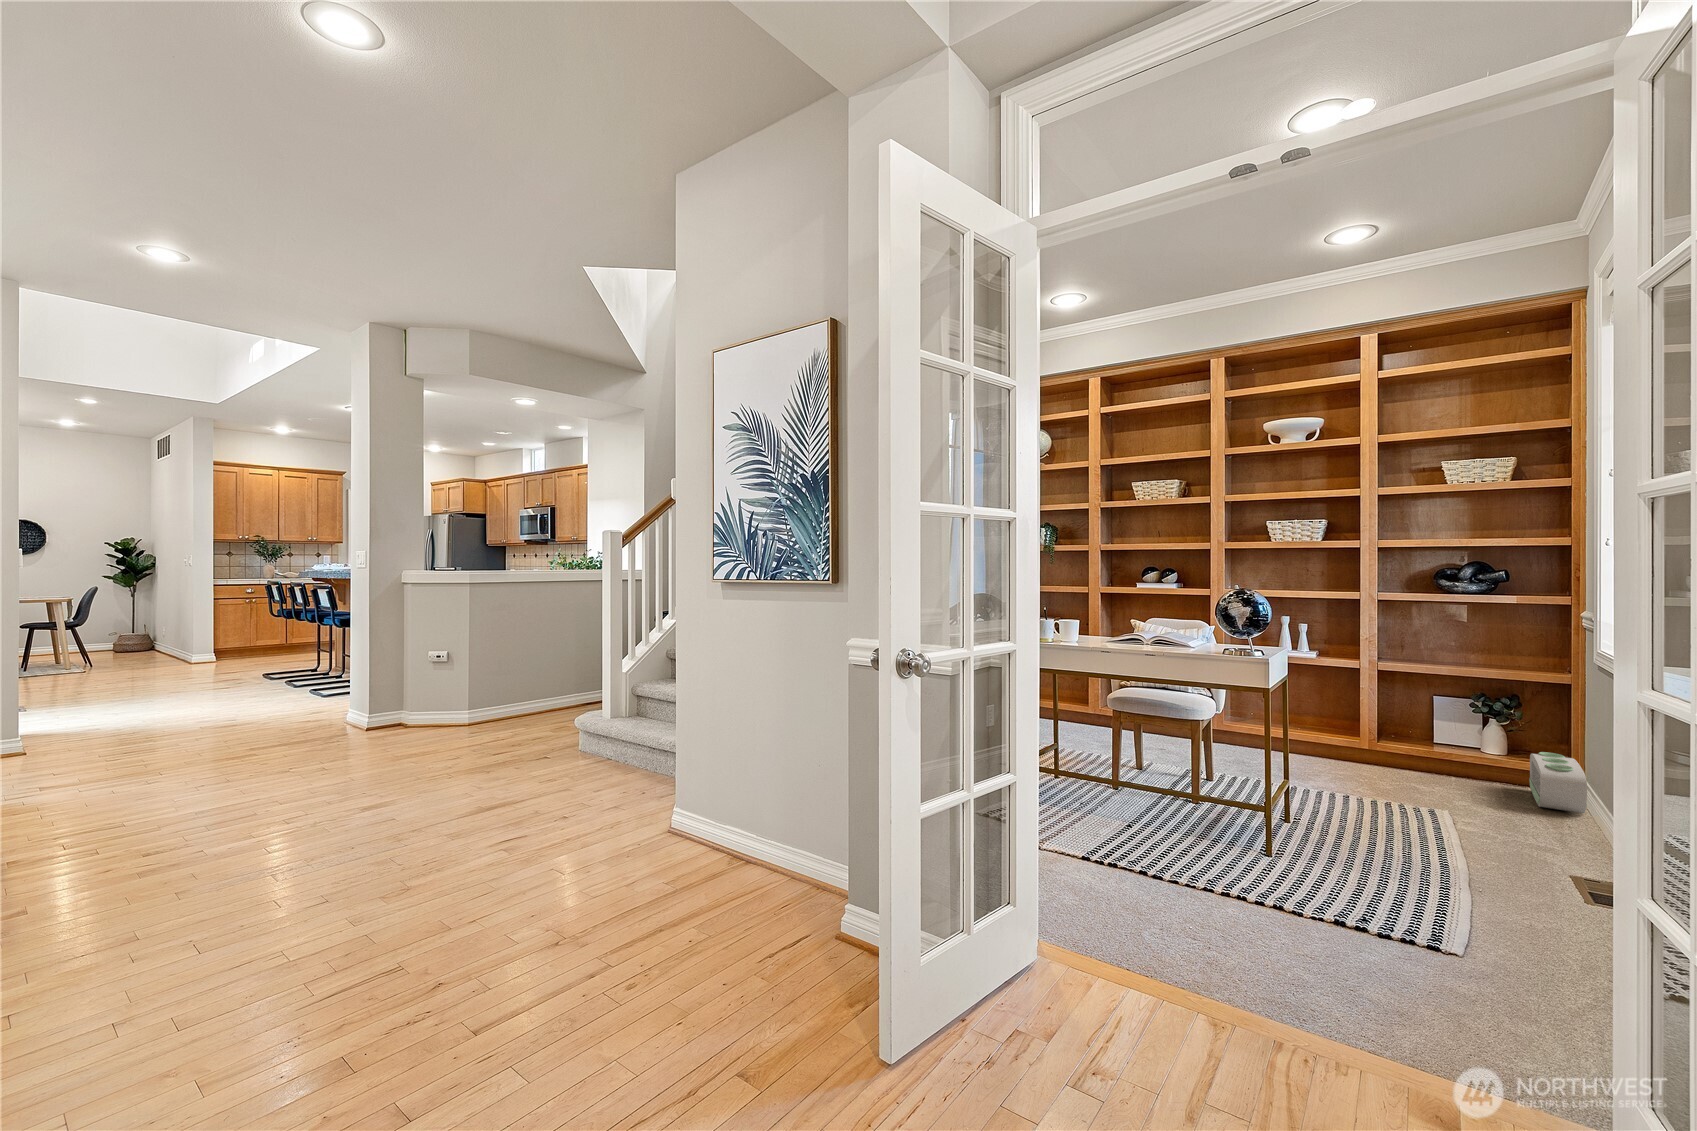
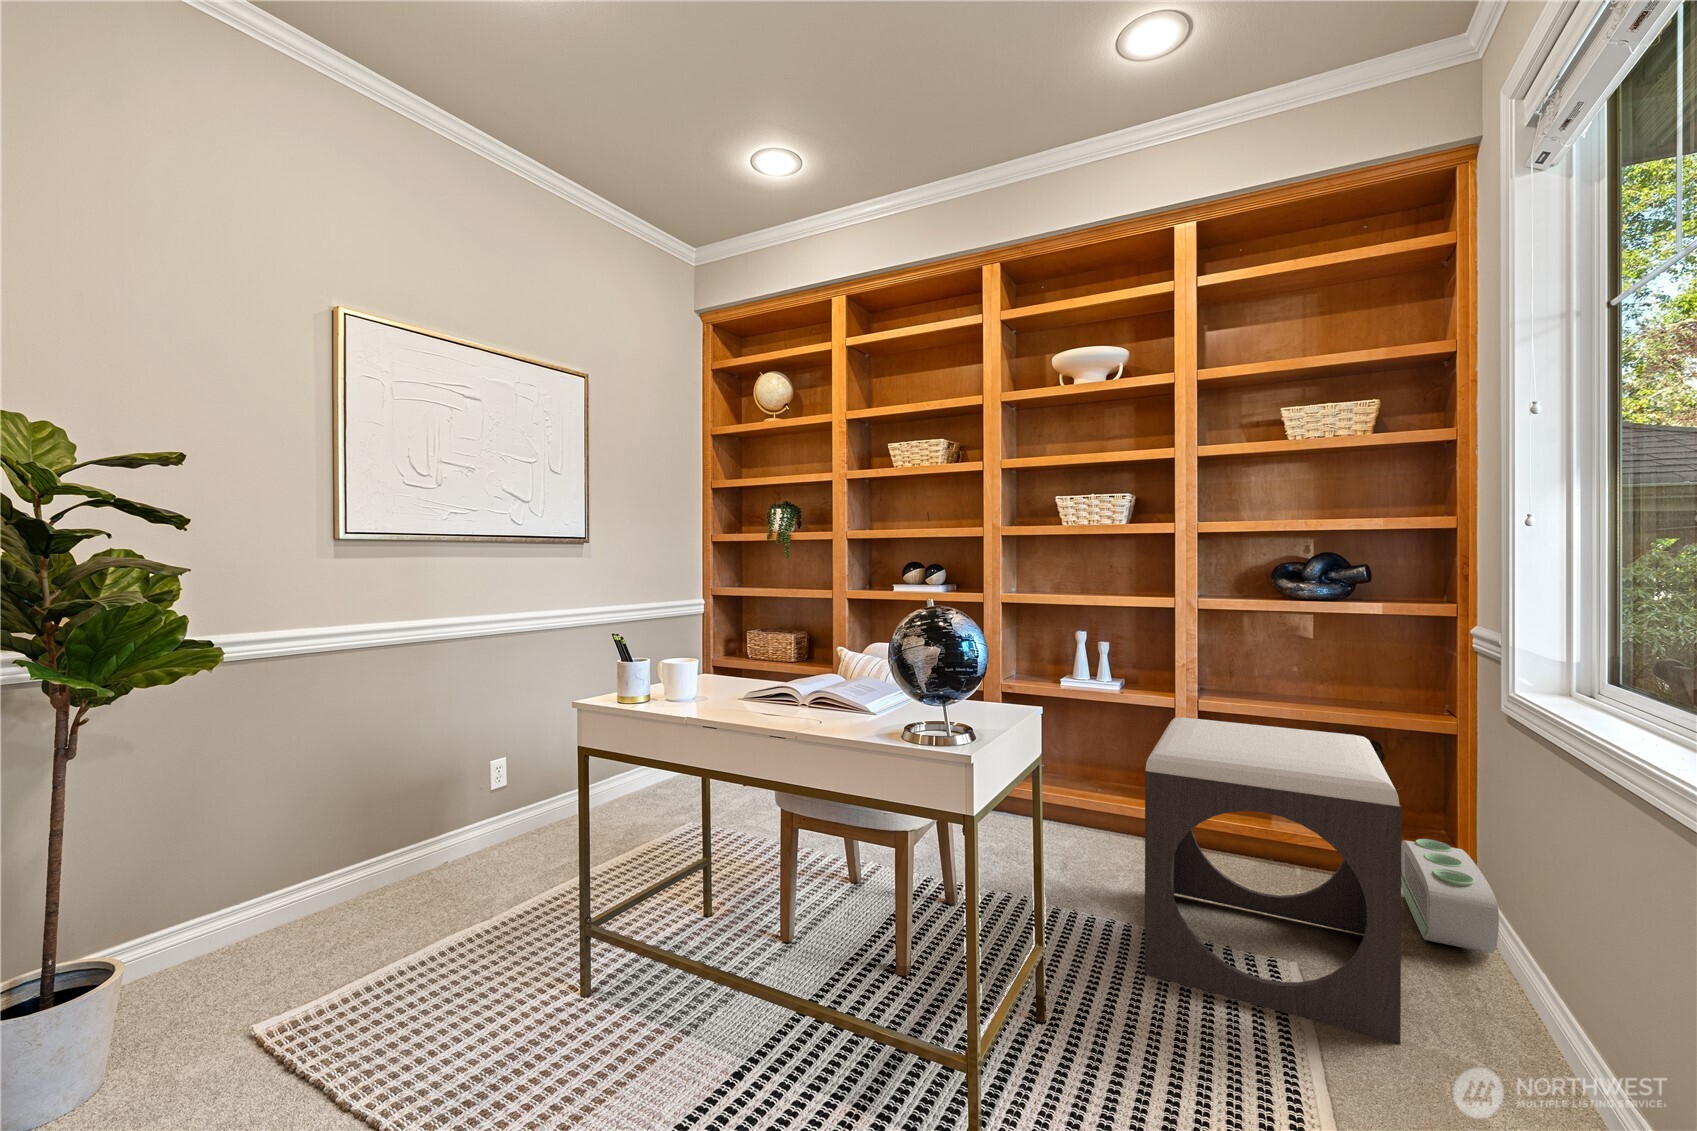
footstool: none [1348,668,1510,838] -> present [1145,717,1402,1044]

